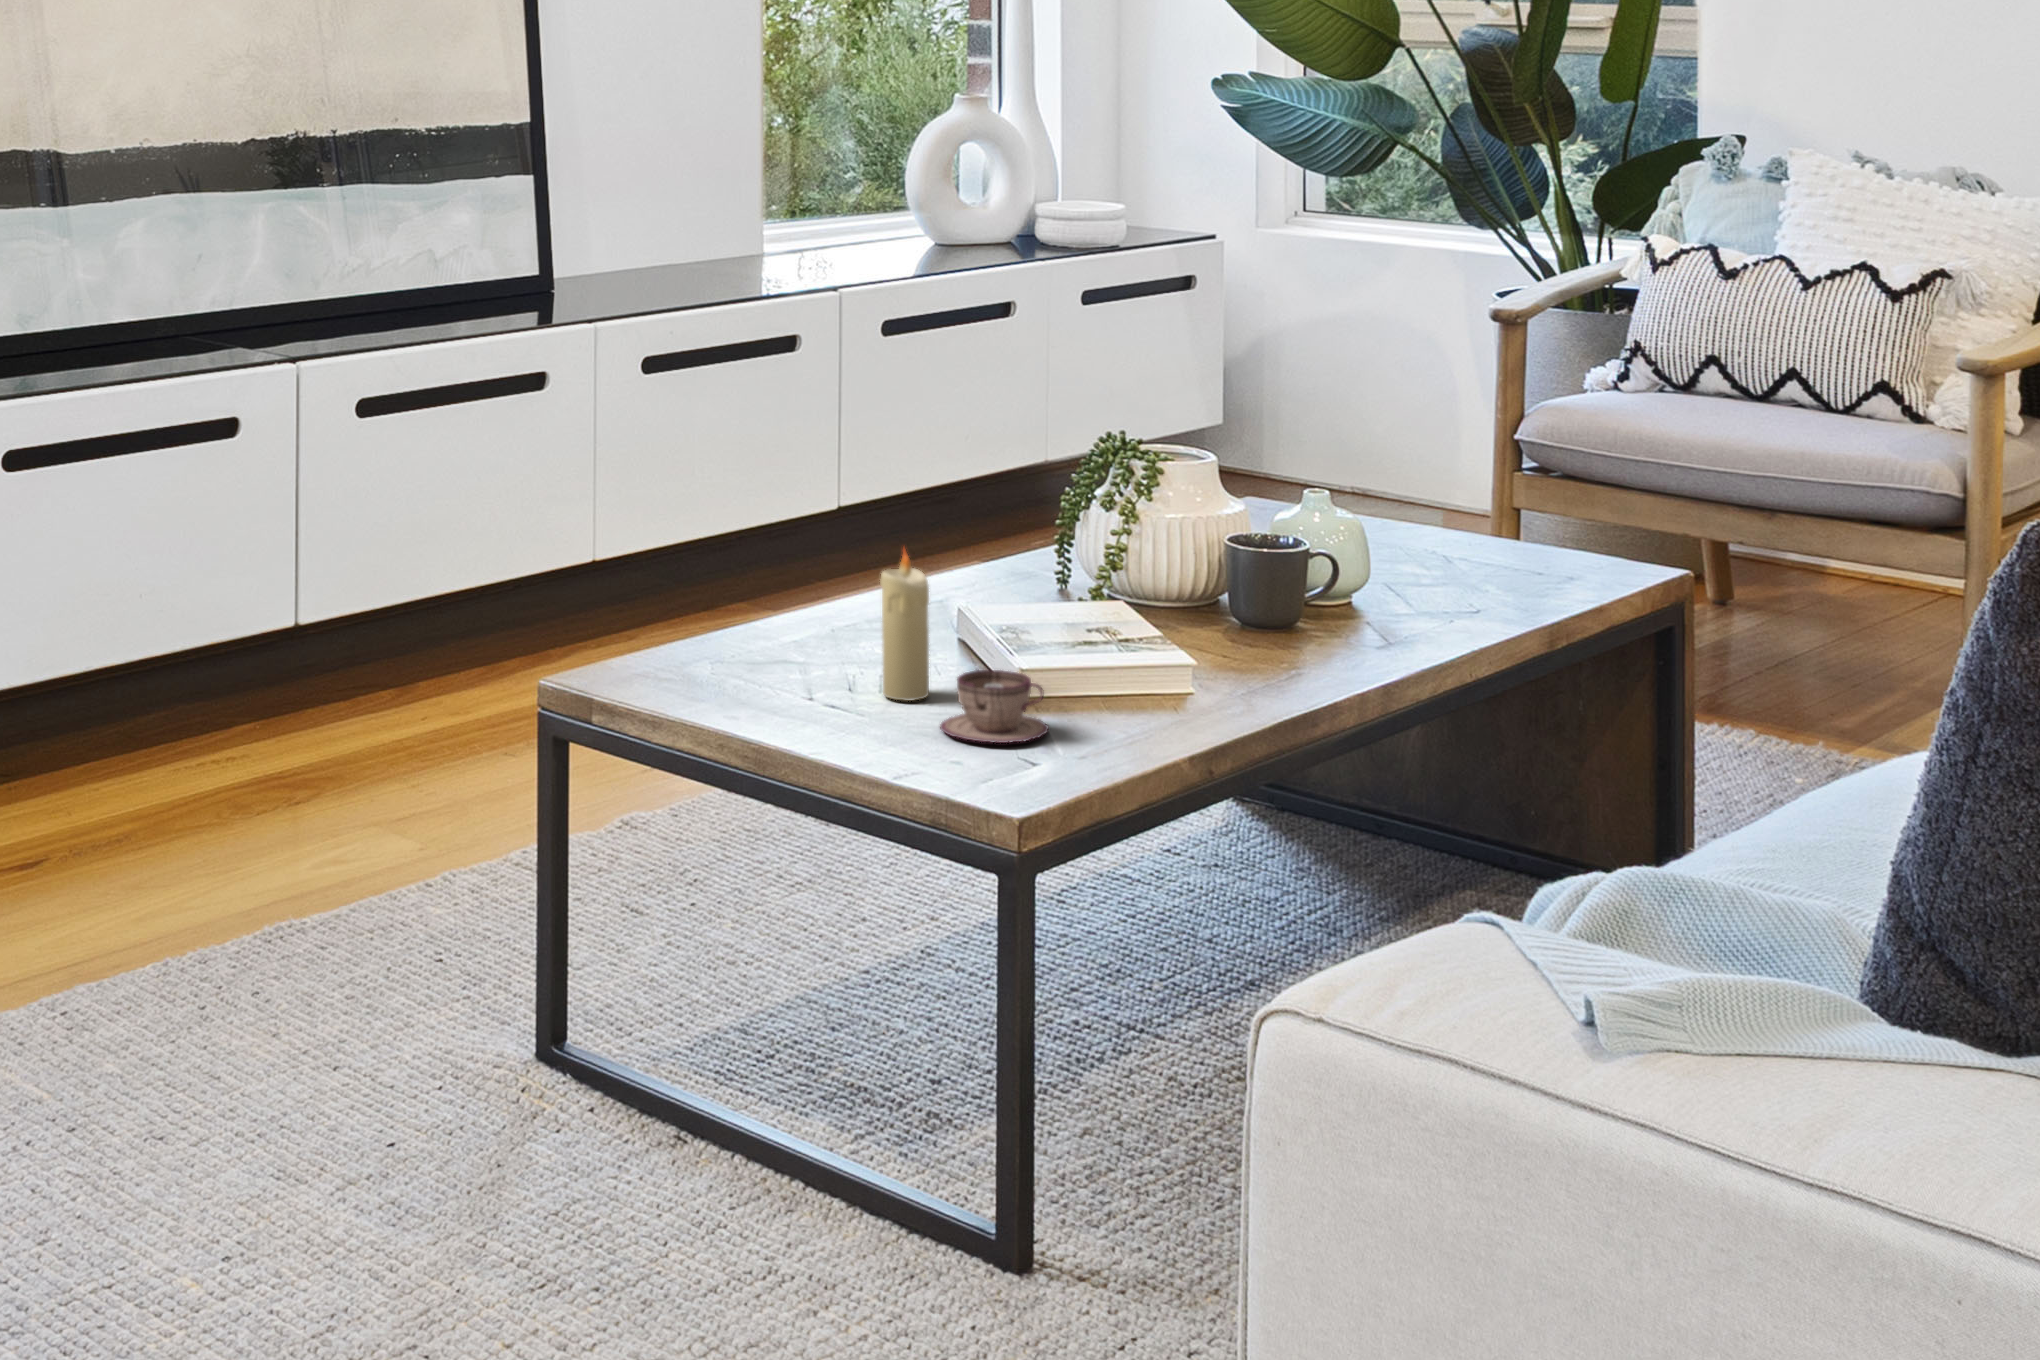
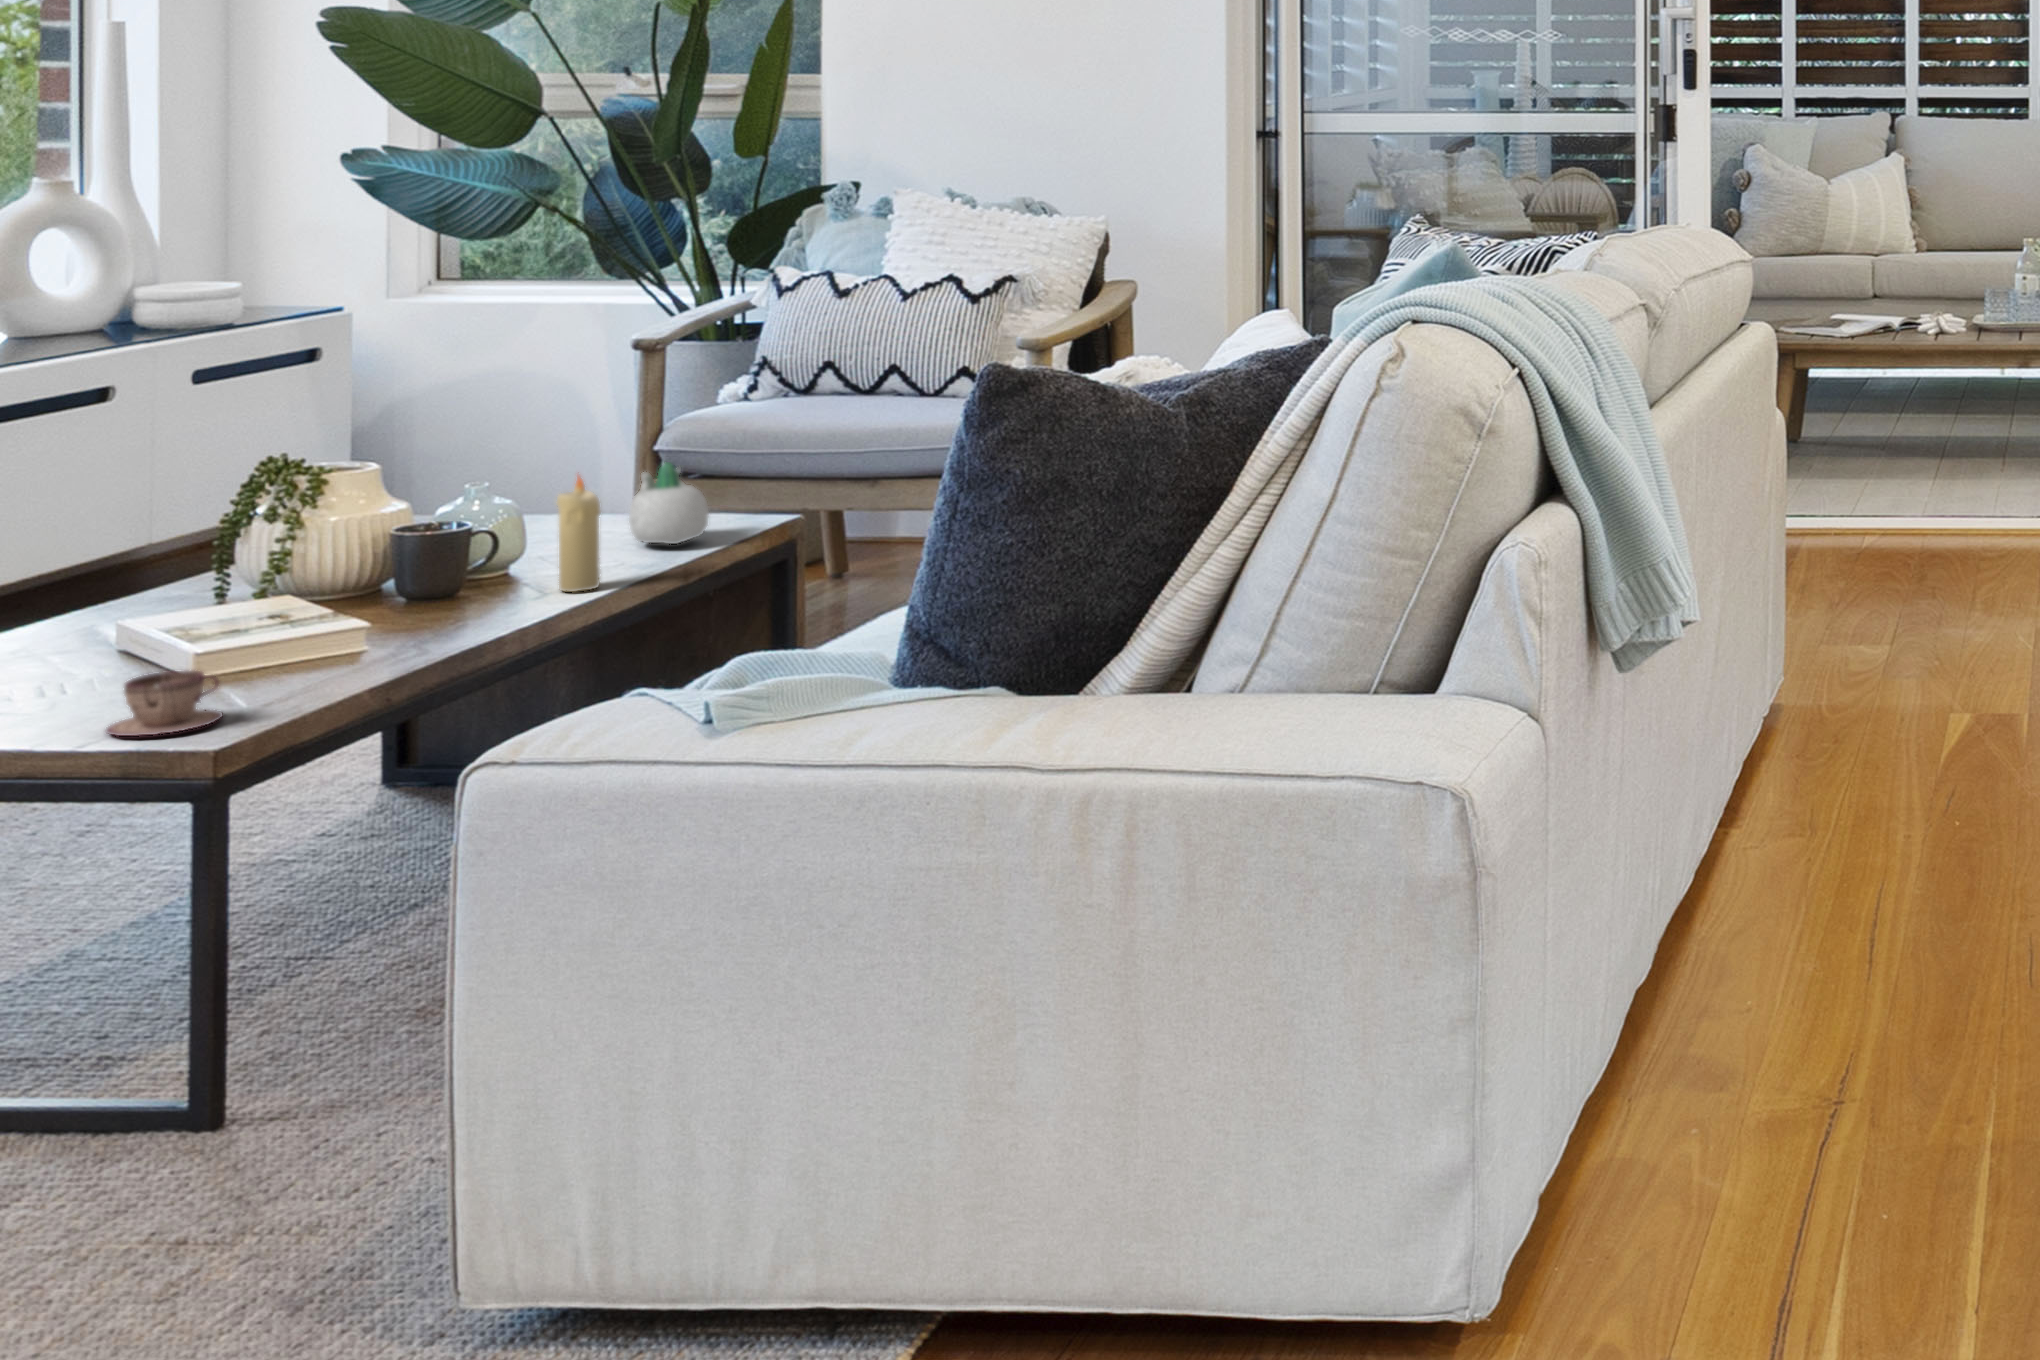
succulent planter: none [1478,479,1568,579] -> present [629,462,709,544]
candle: present [880,548,929,701] -> present [557,476,600,592]

